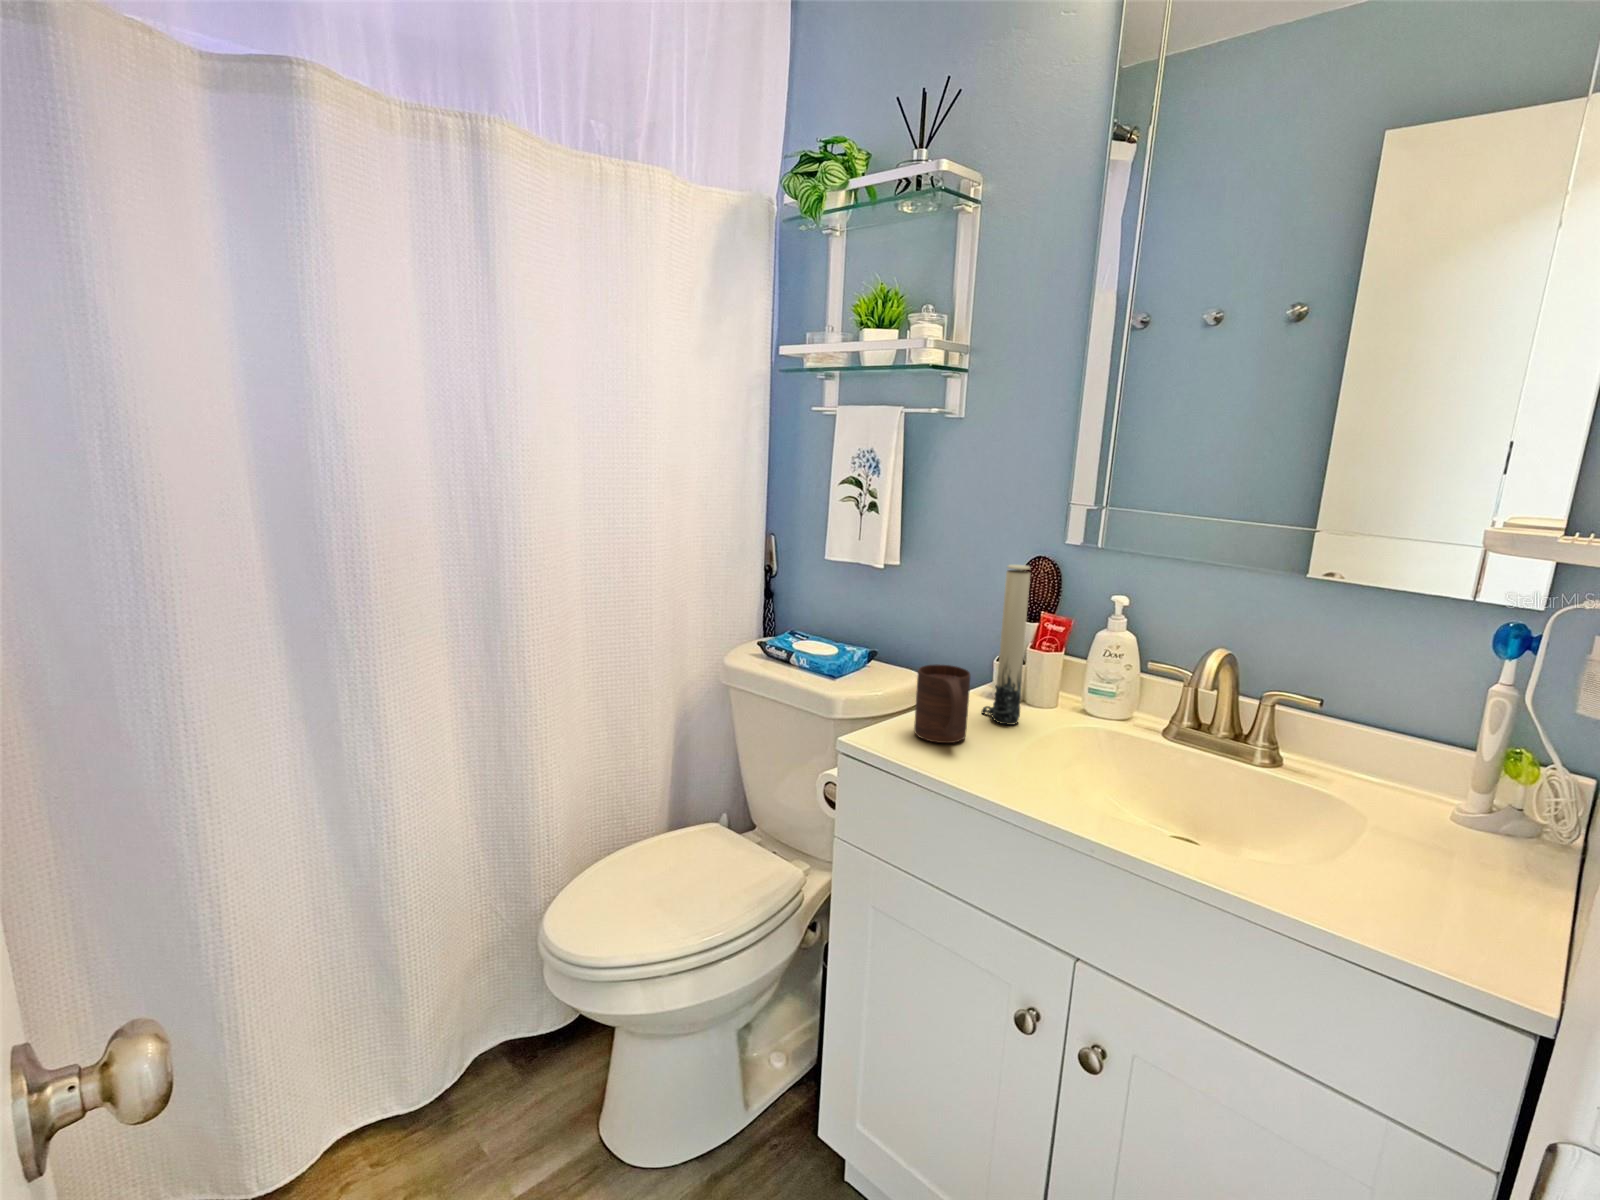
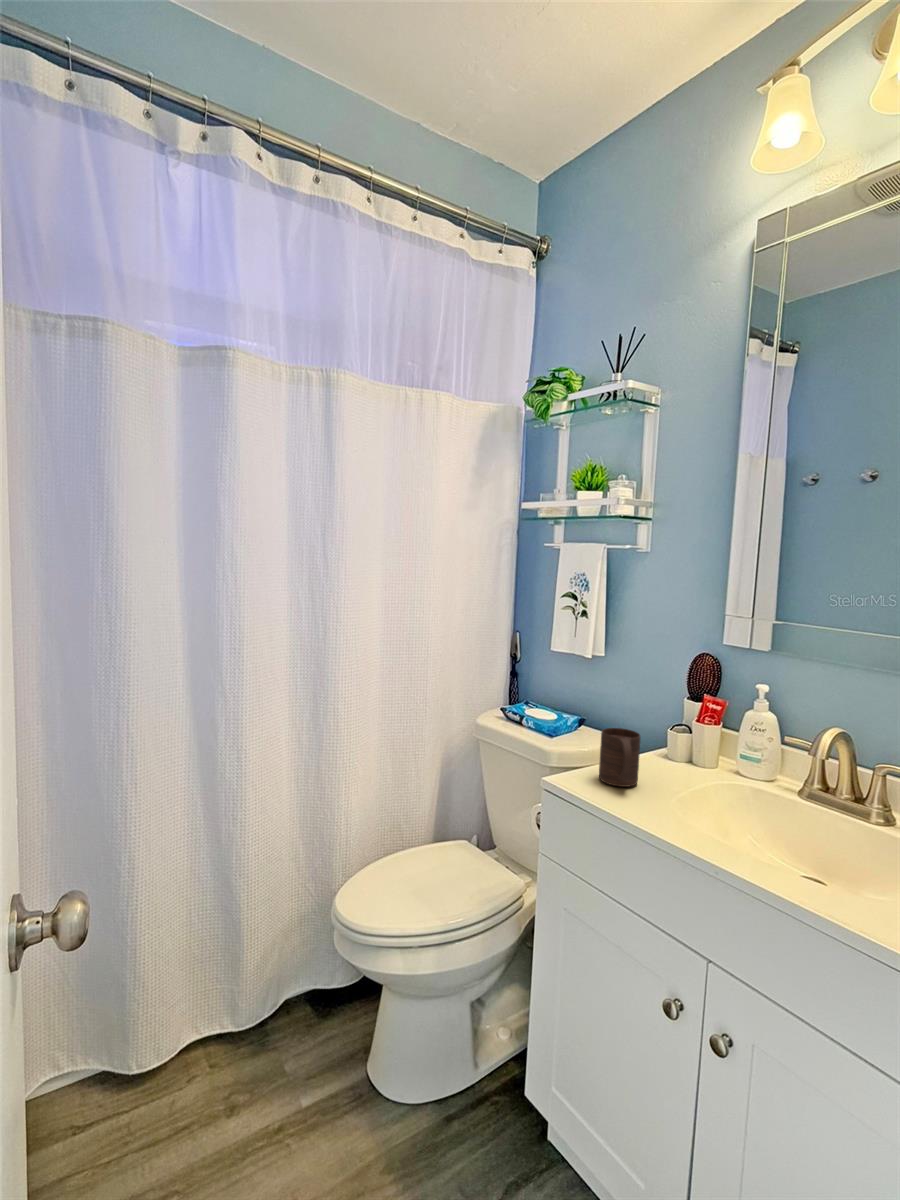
candle: present [981,565,1030,725] -> none [655,657,689,778]

